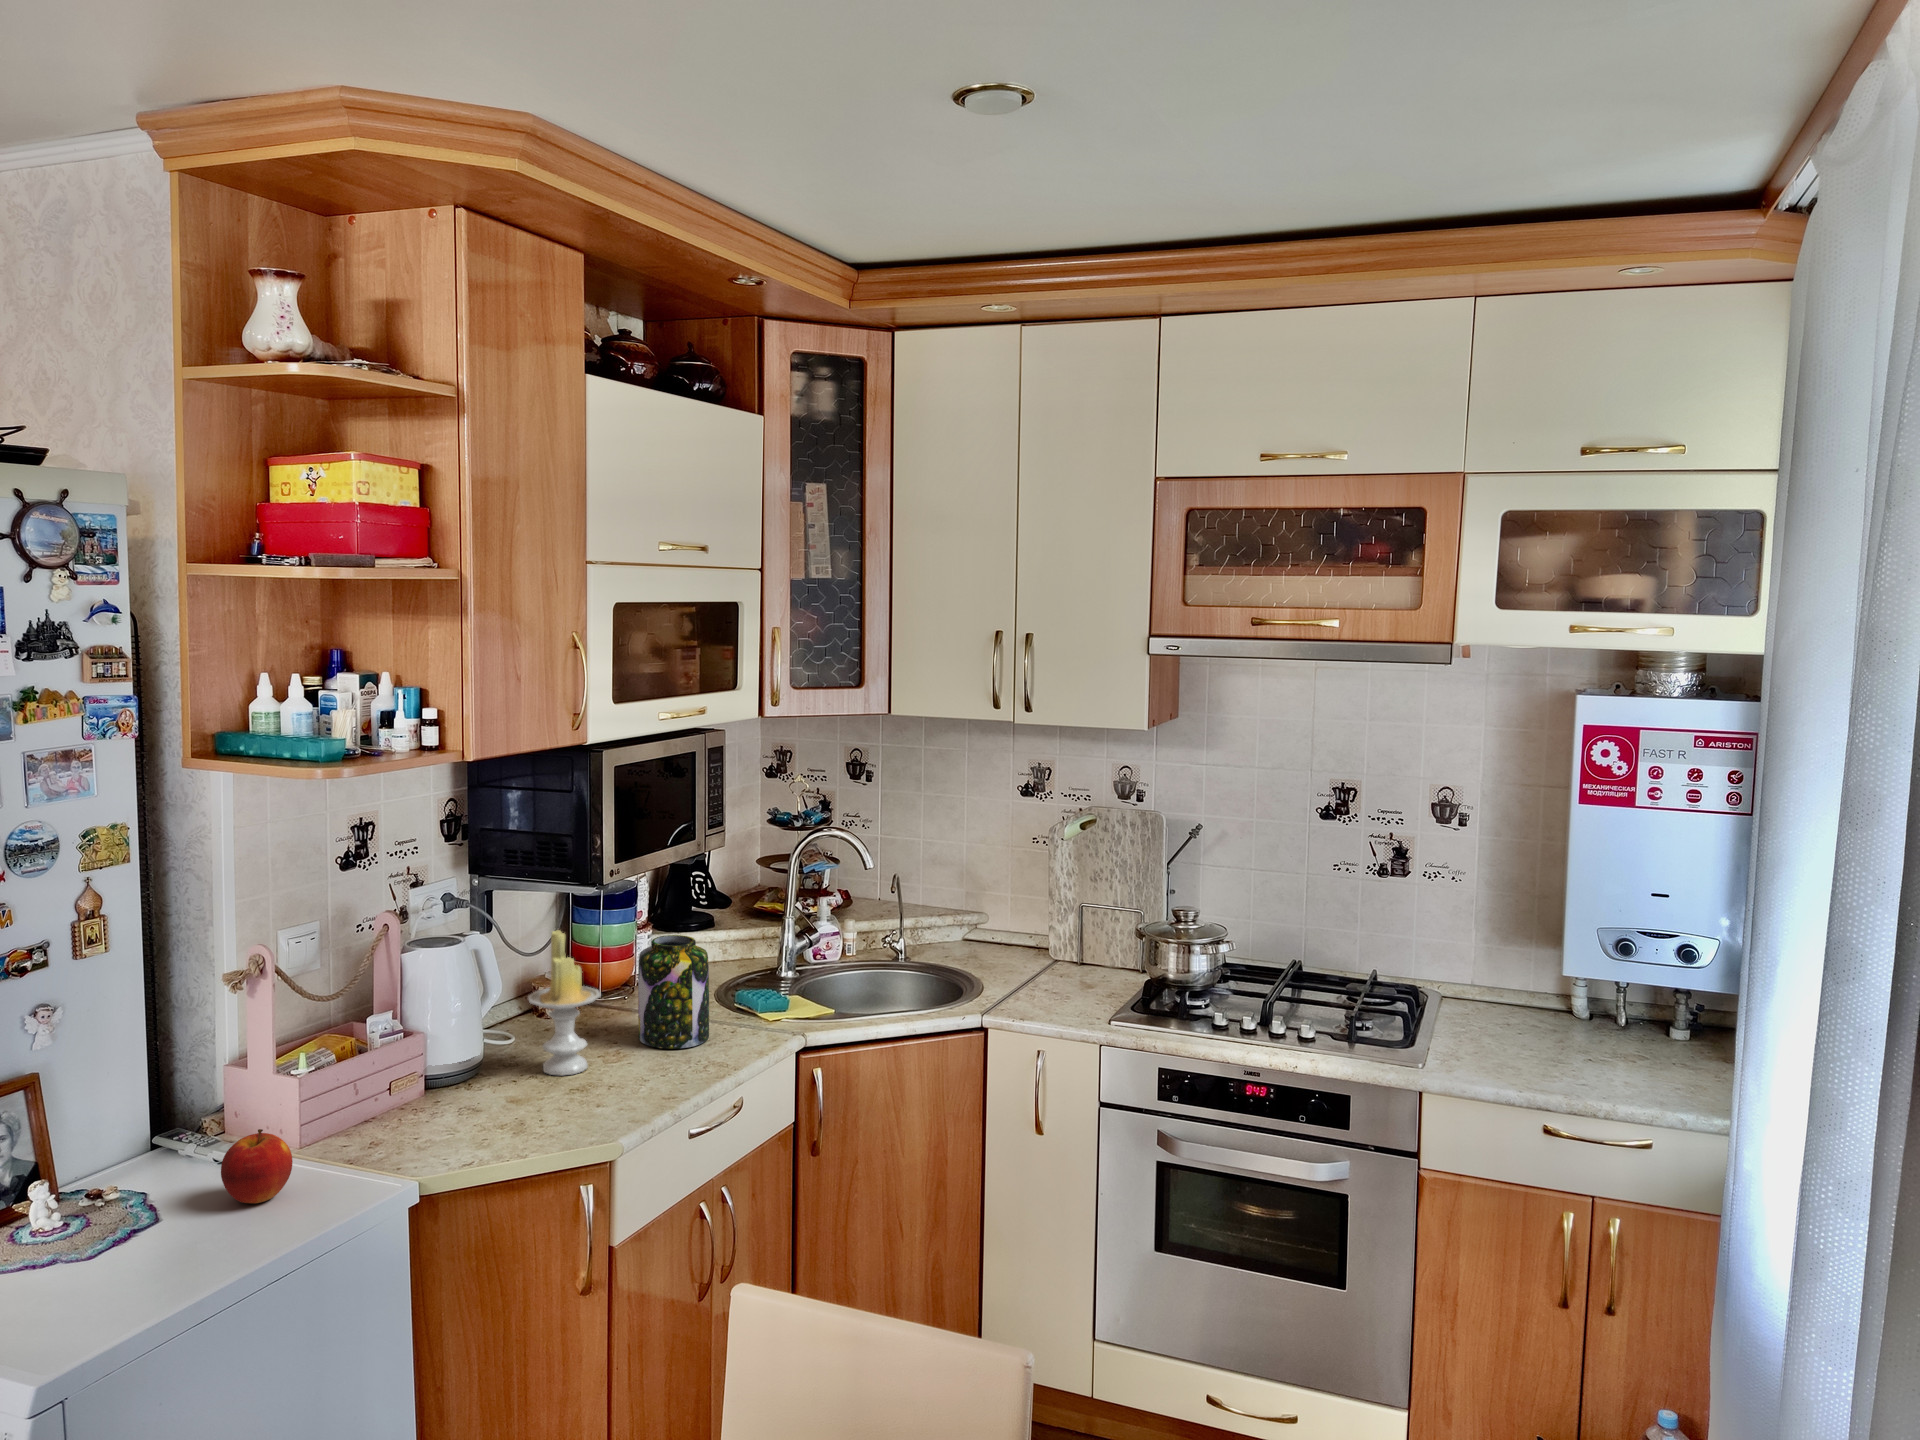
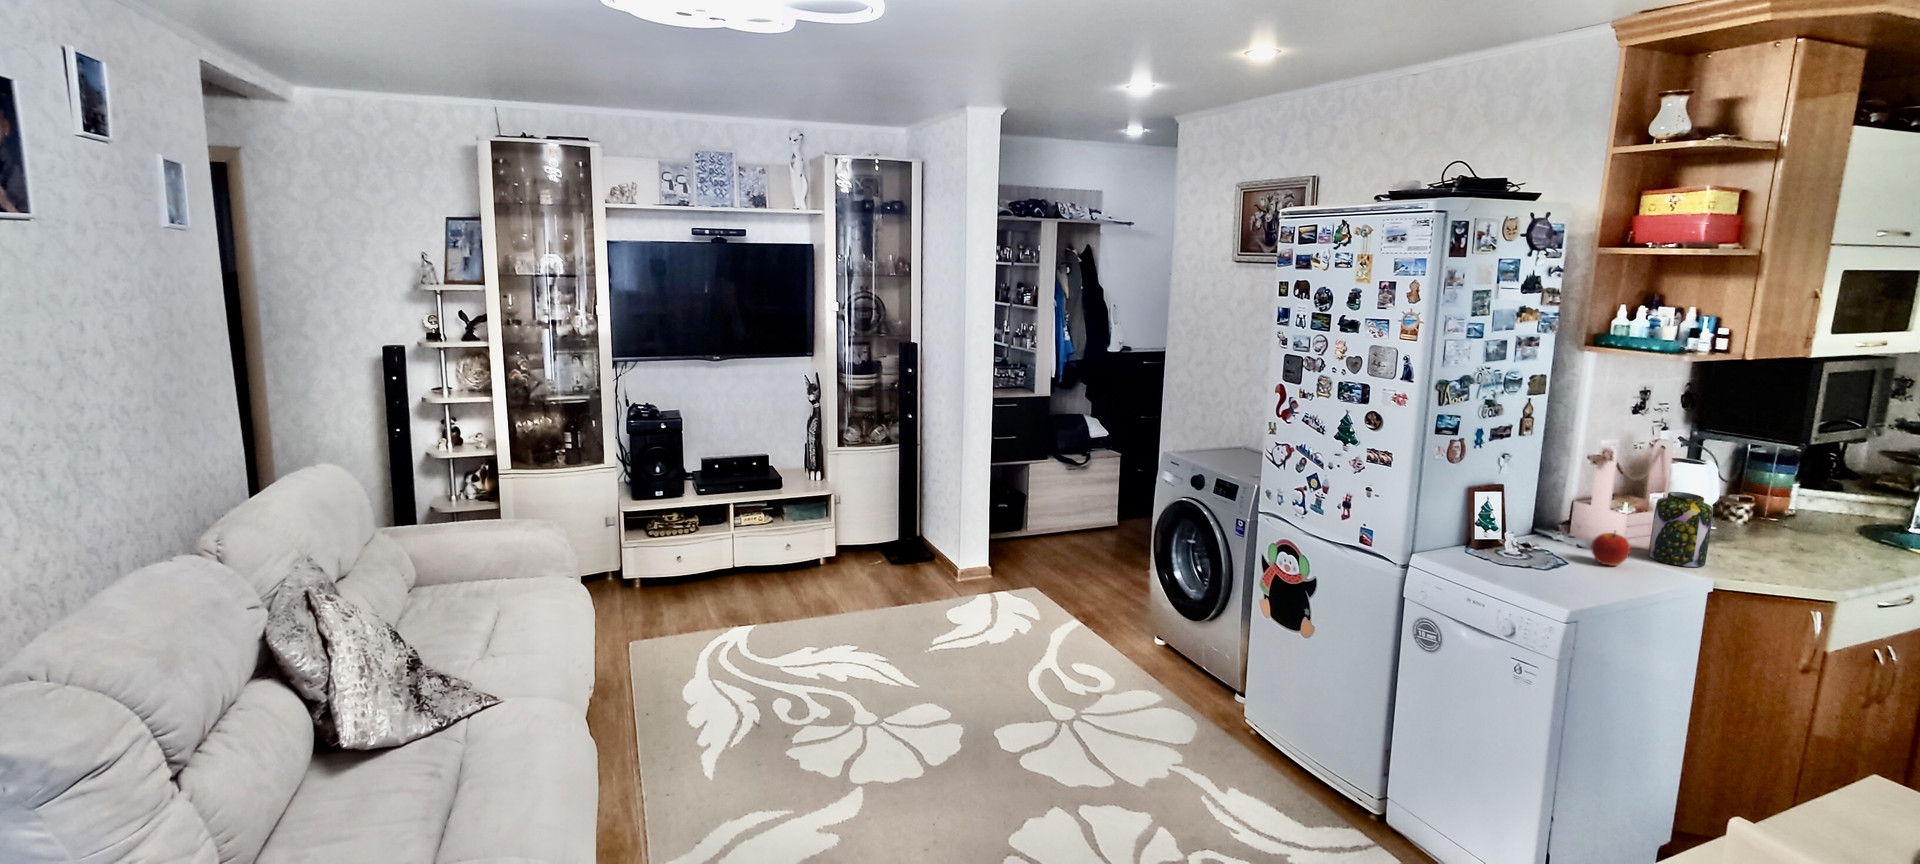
candle: present [528,930,600,1075] -> none [1742,466,1797,551]
jar: present [638,935,709,1049] -> present [1649,492,1713,567]

